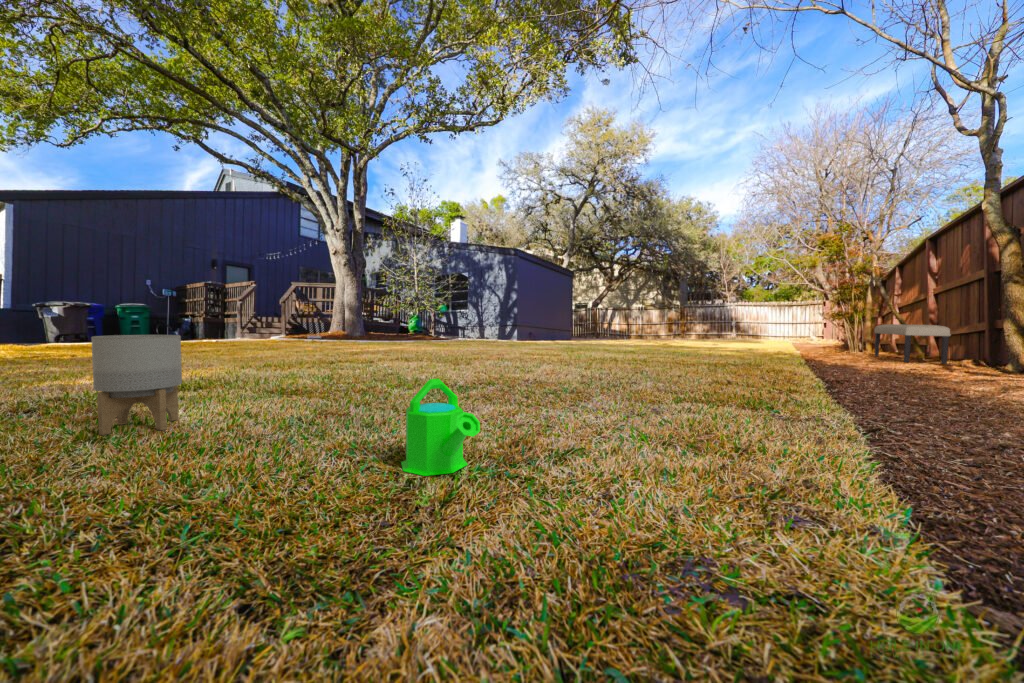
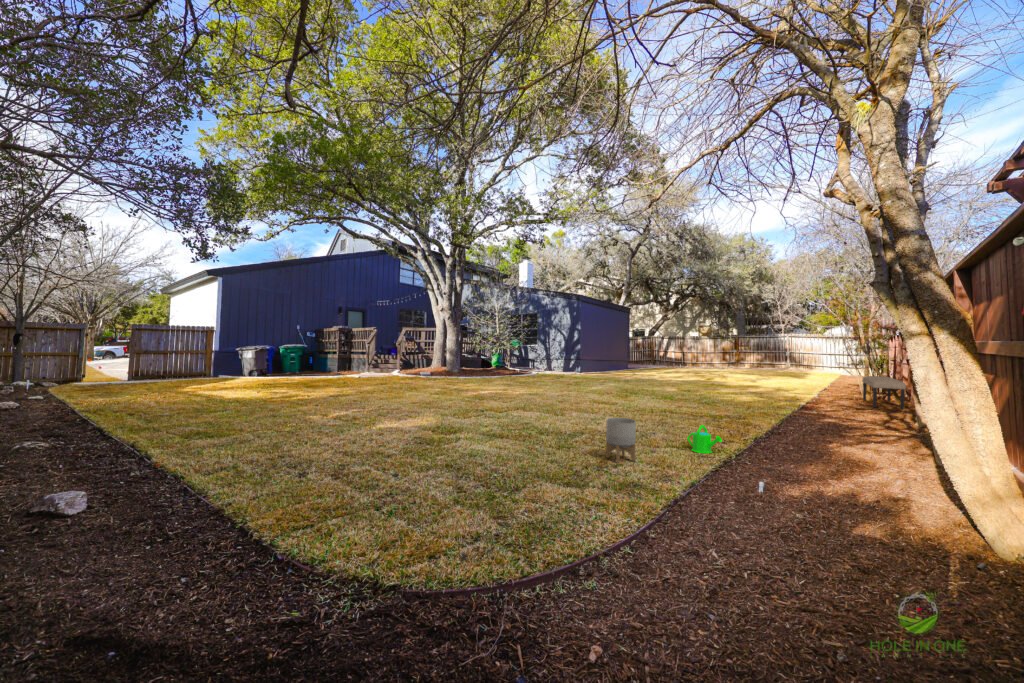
planter: present [91,335,182,435] -> present [606,418,636,463]
watering can: present [401,379,480,476] -> present [687,425,722,453]

